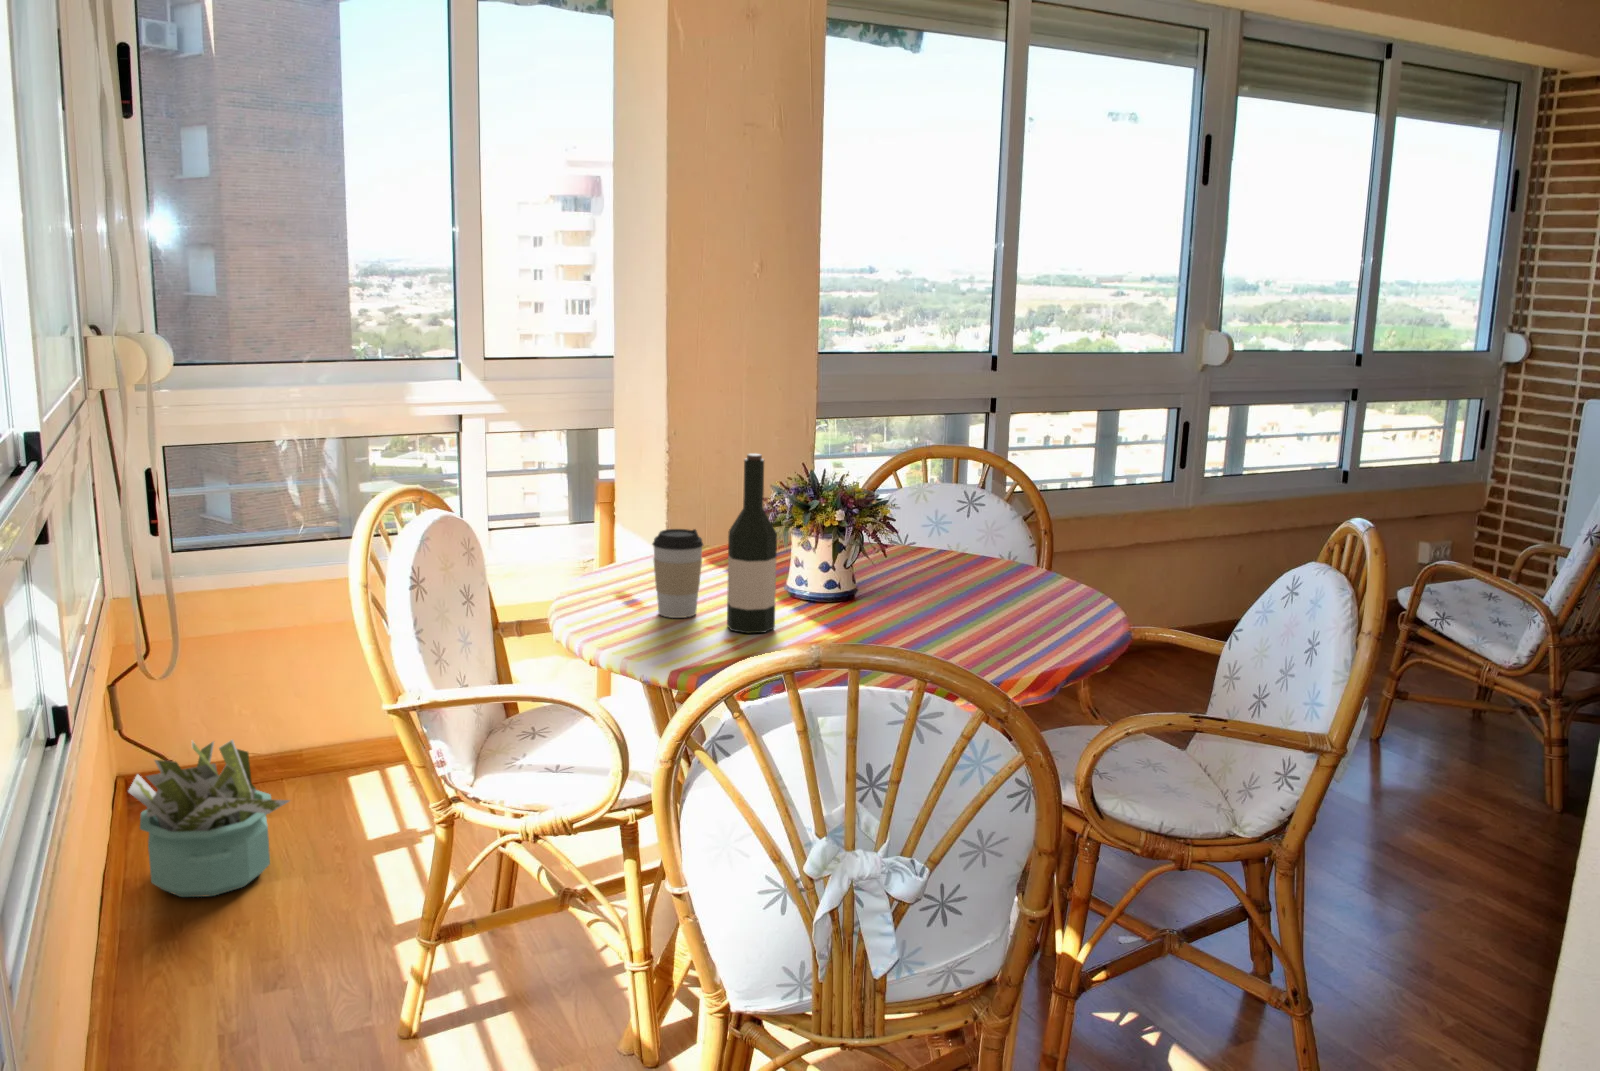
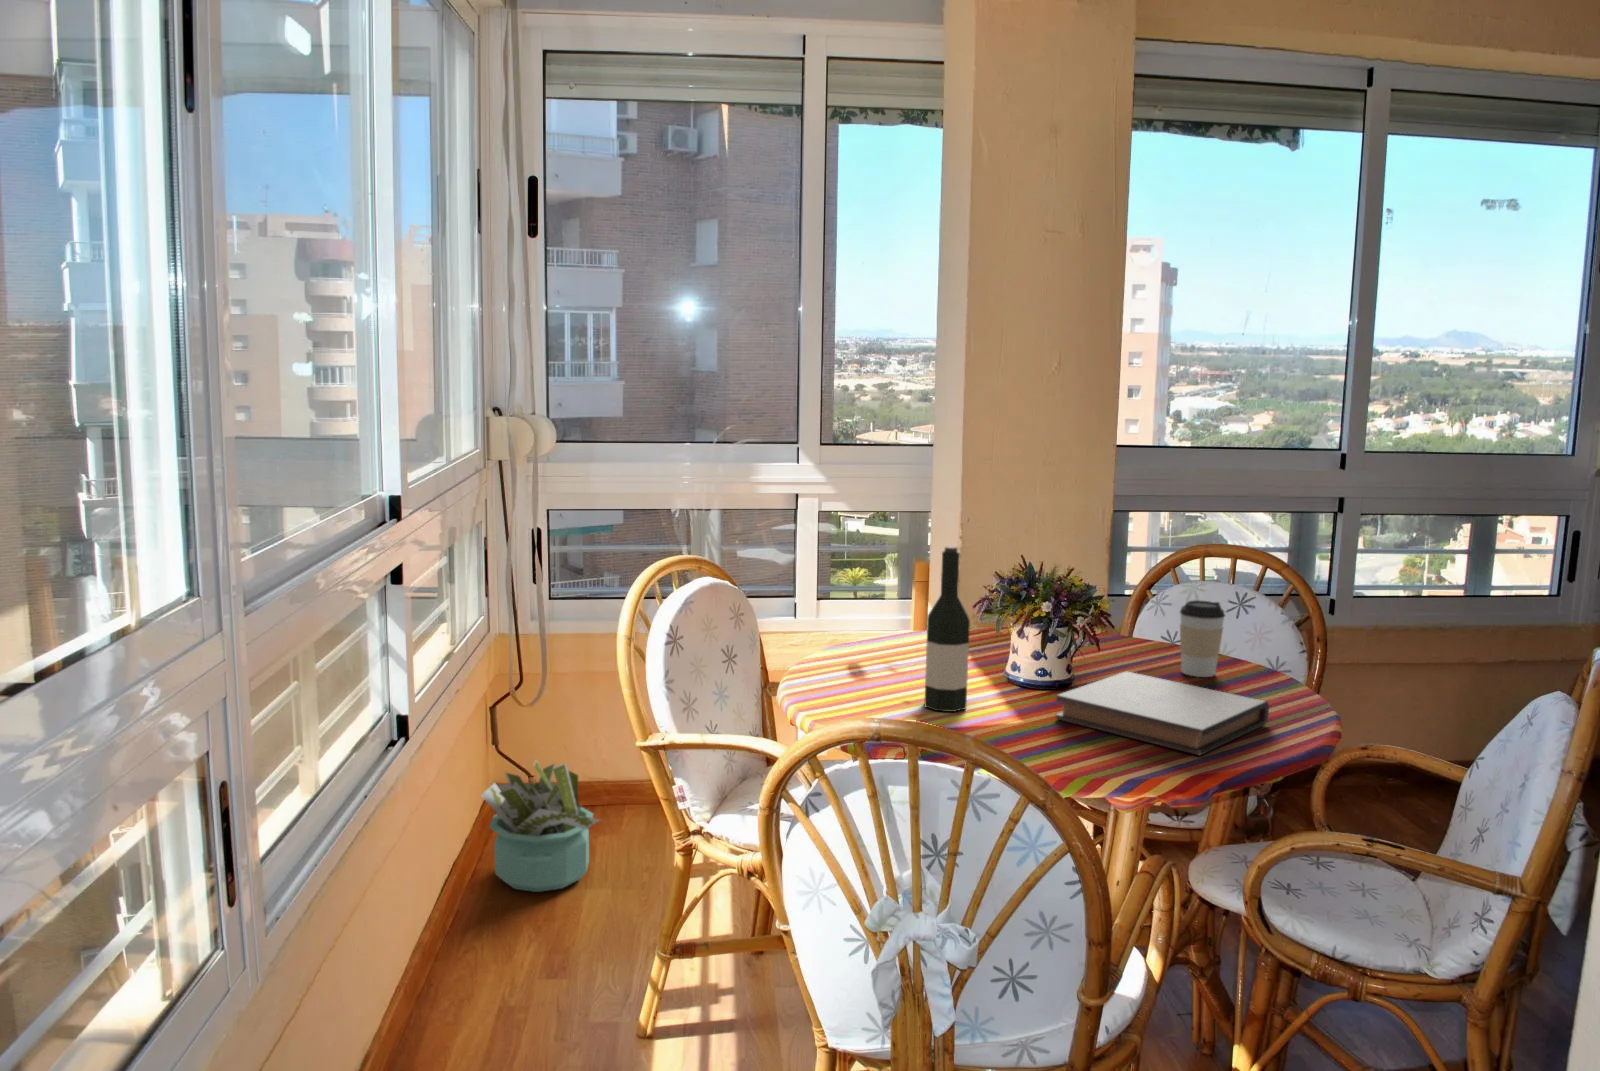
coffee cup: present [653,529,703,618] -> present [1180,600,1225,677]
book: none [869,575,1063,652] -> present [1056,671,1269,755]

